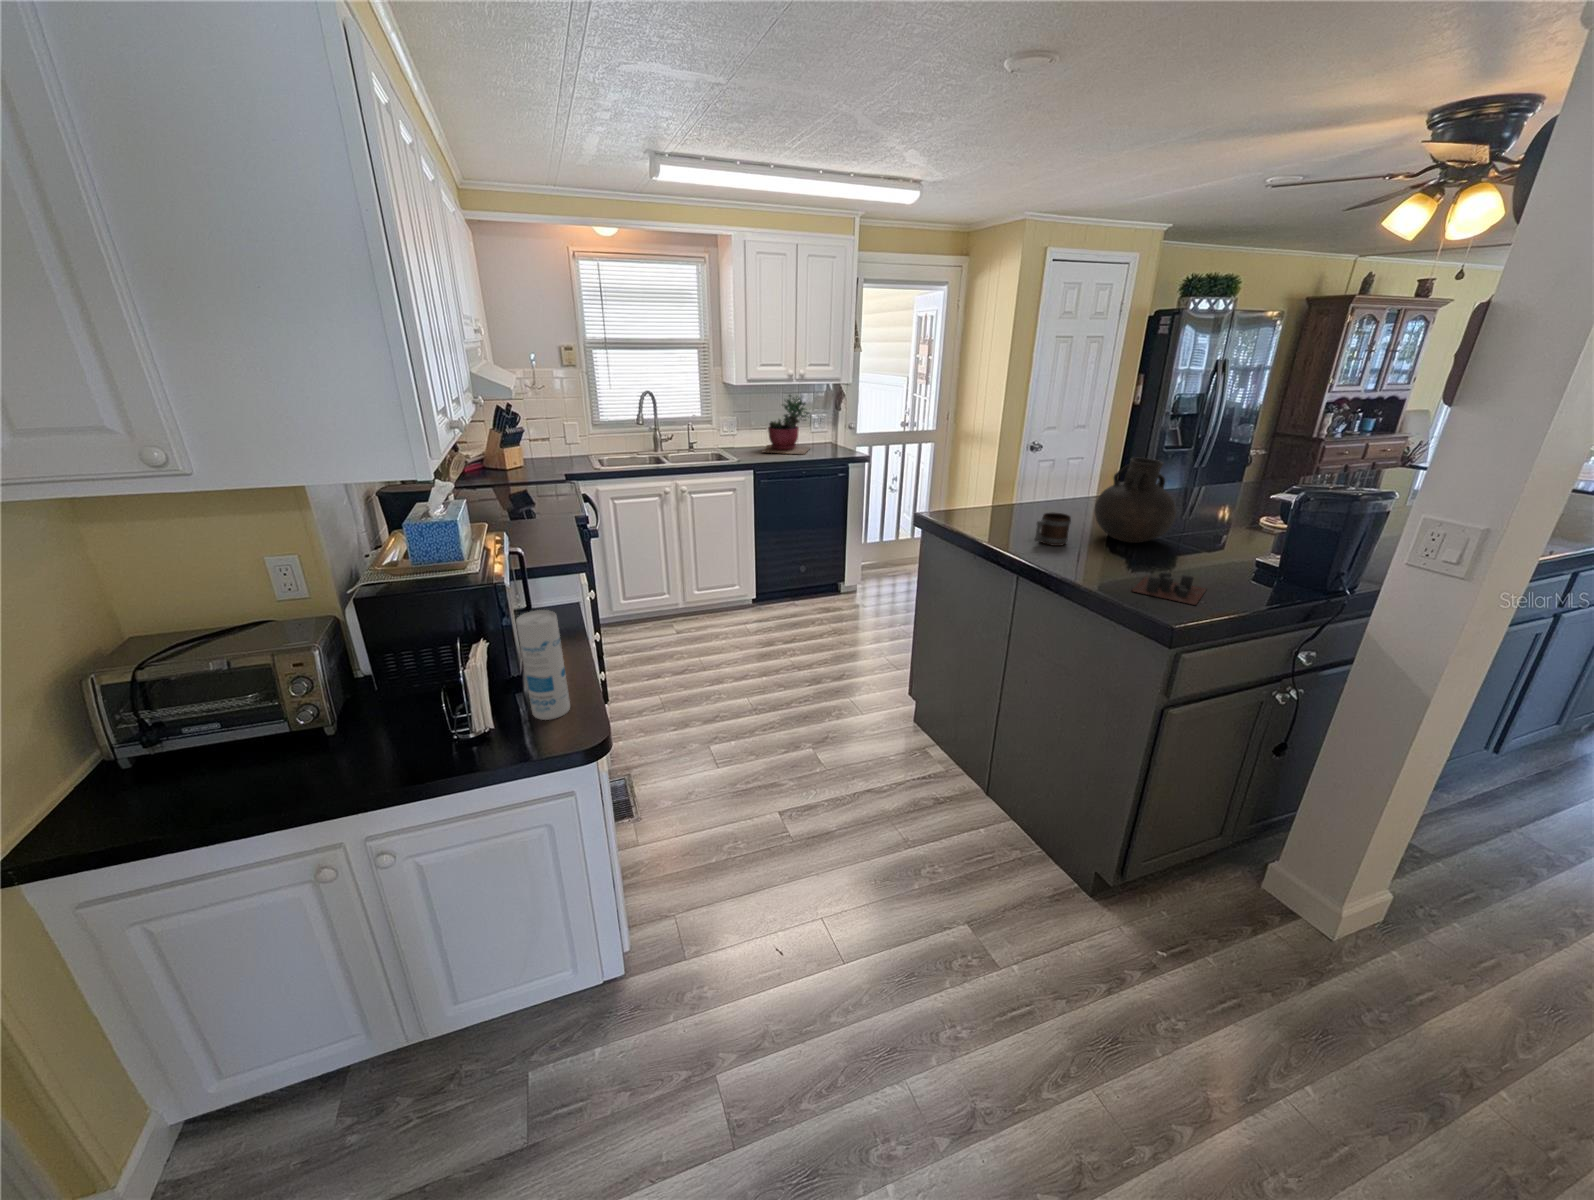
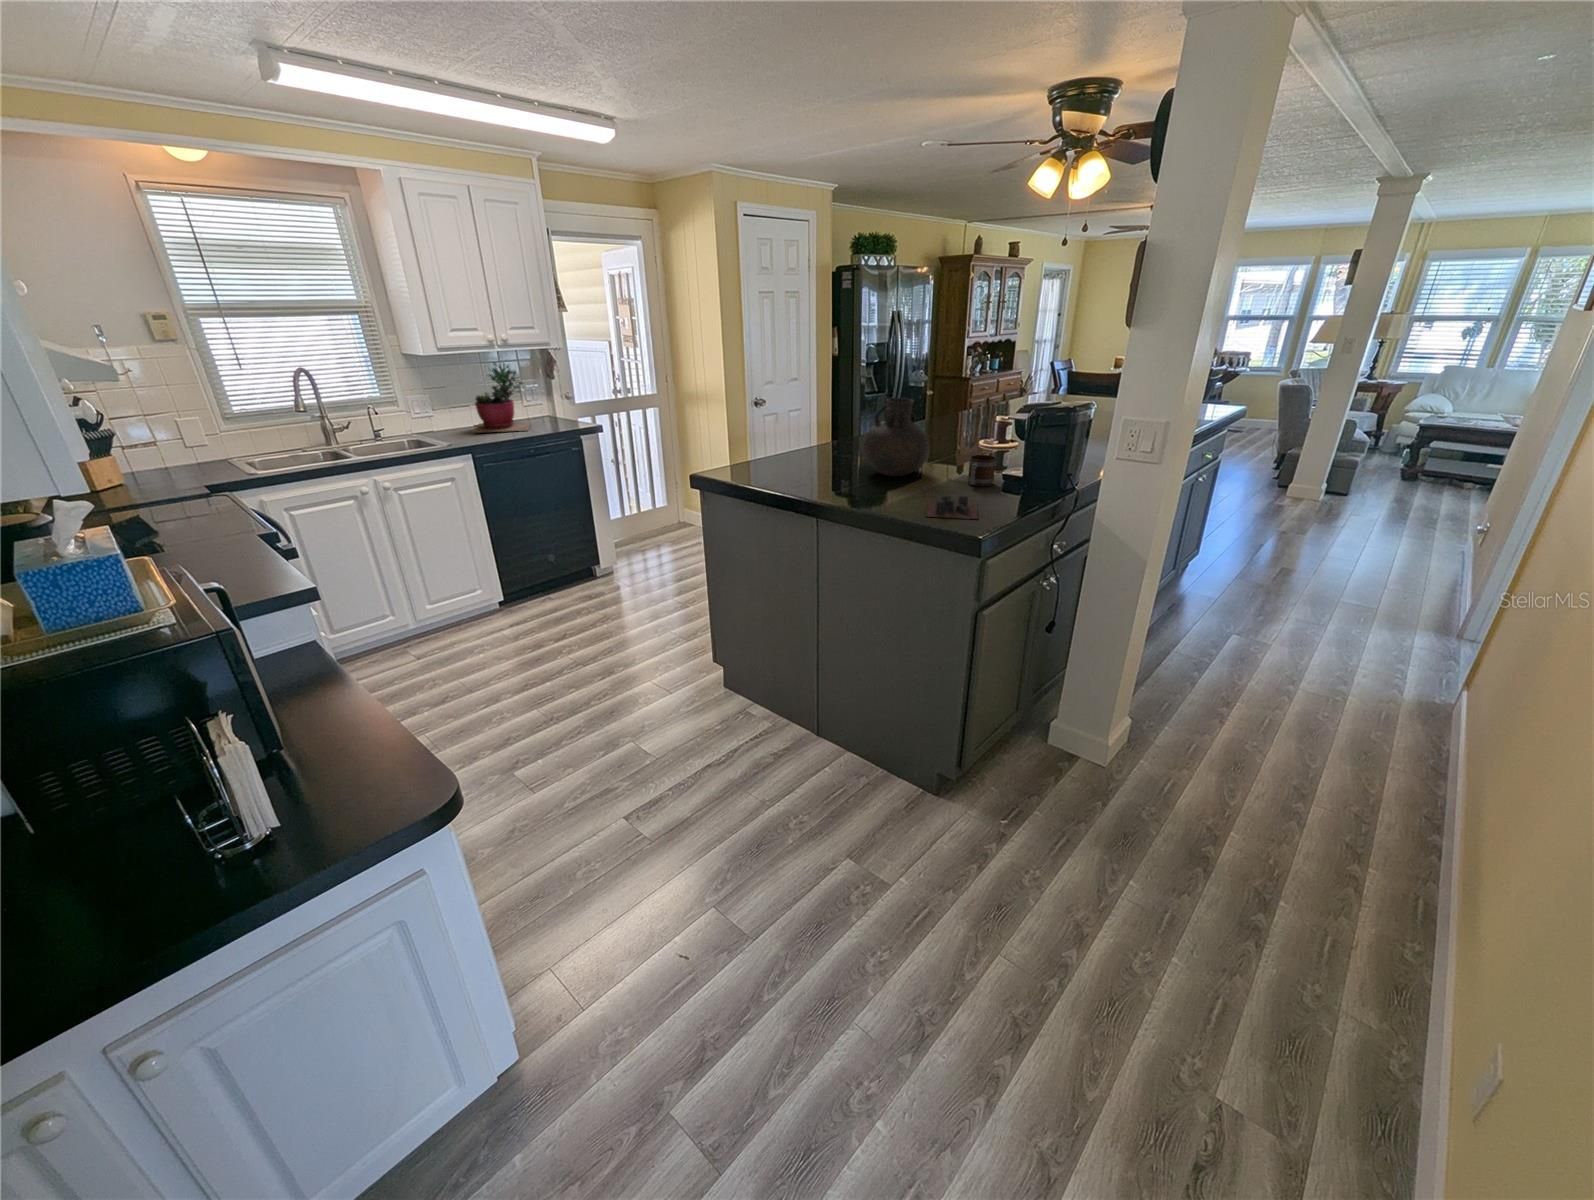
mug: present [1034,513,1071,546] -> present [968,455,996,486]
canister: present [516,610,570,720] -> none [293,654,393,800]

